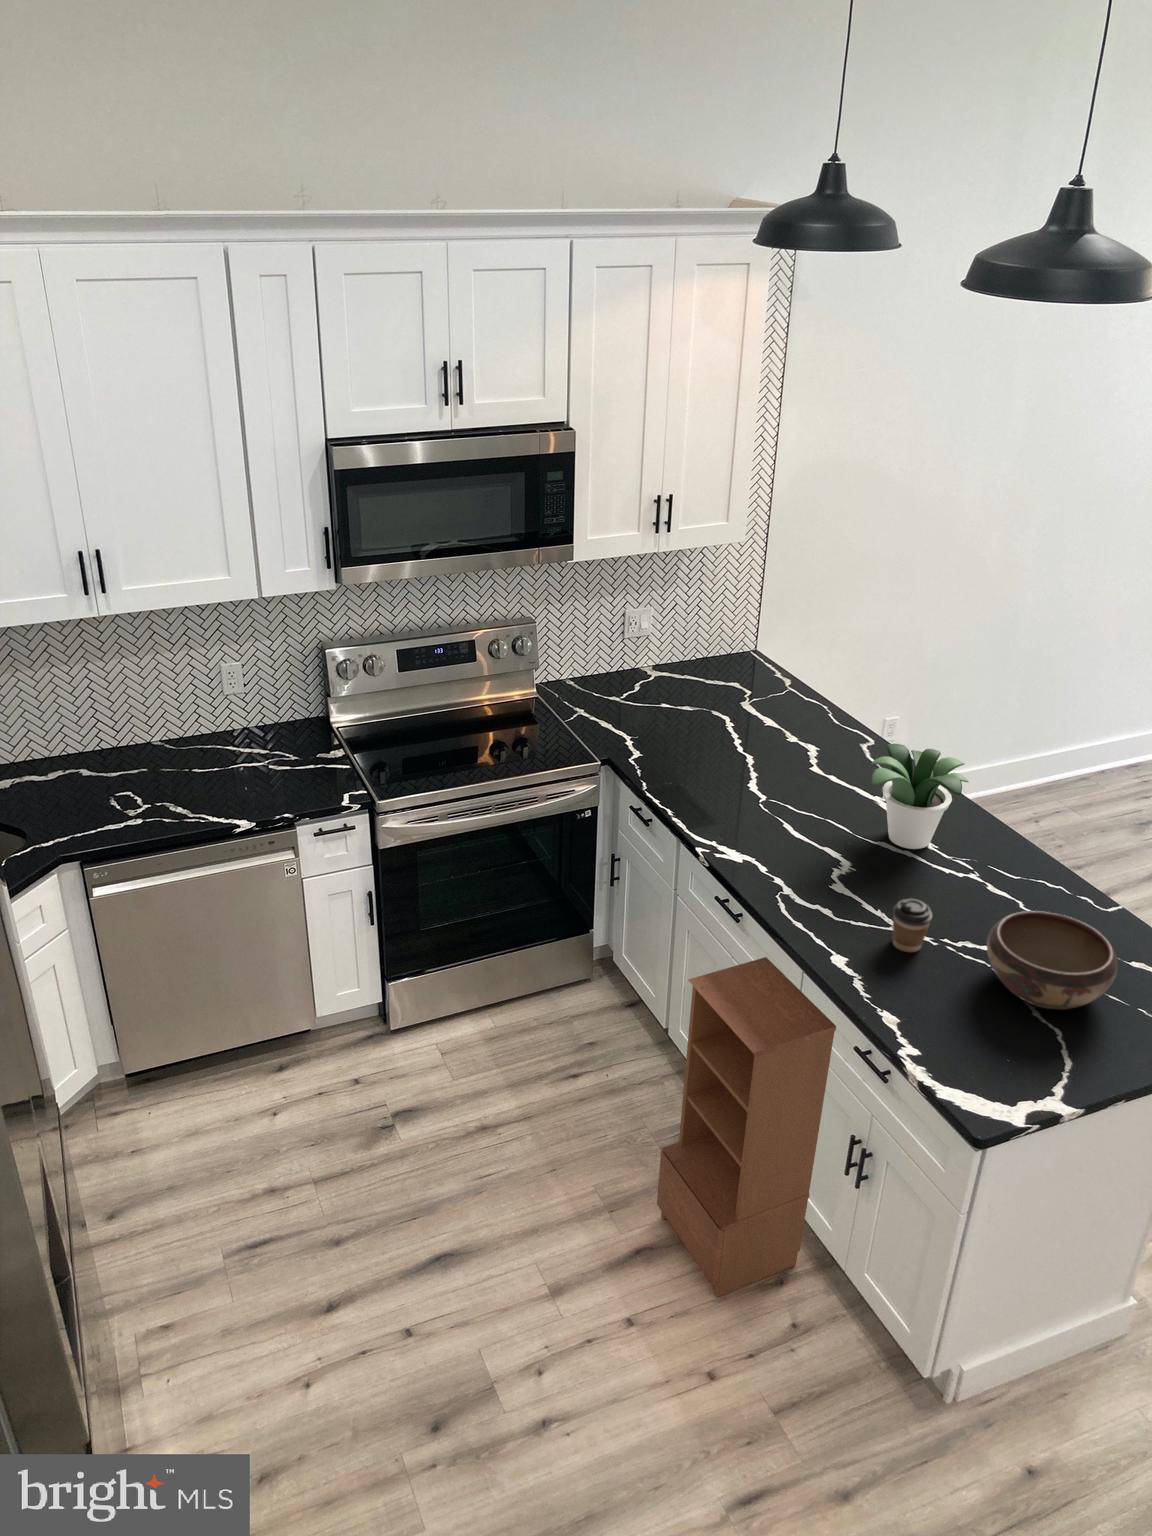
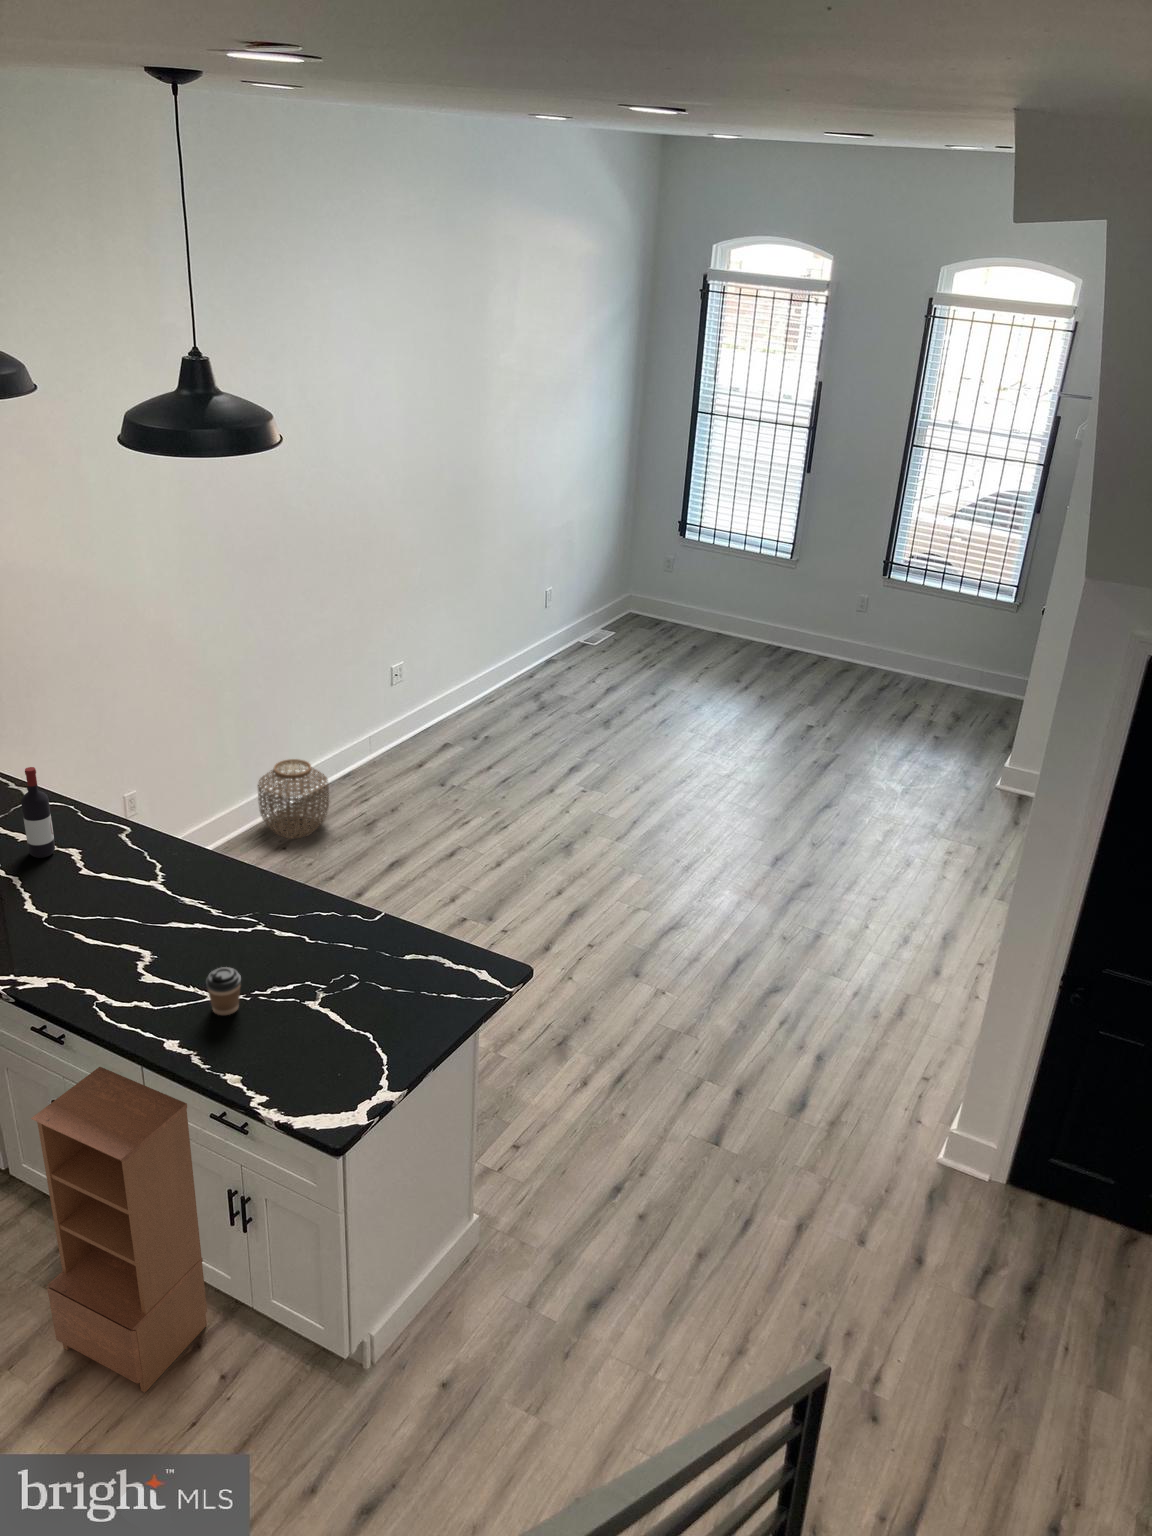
wine bottle: none [770,650,802,745] -> present [21,767,55,858]
woven basket: none [1020,730,1108,819] -> present [258,759,329,839]
potted plant: present [871,744,969,849] -> none [143,828,234,921]
decorative bowl: present [987,911,1117,1009] -> none [292,938,397,1020]

